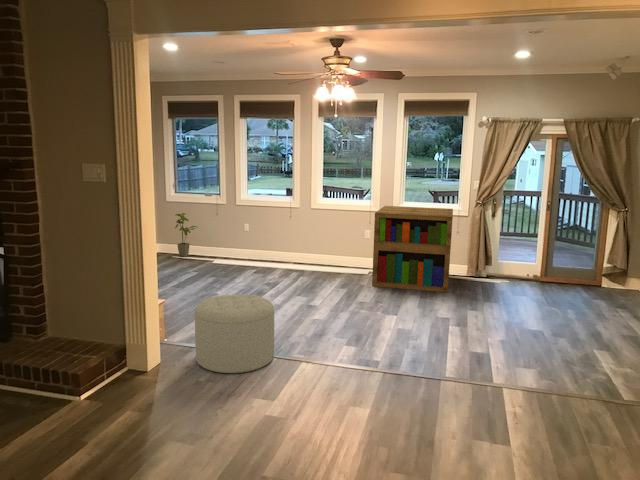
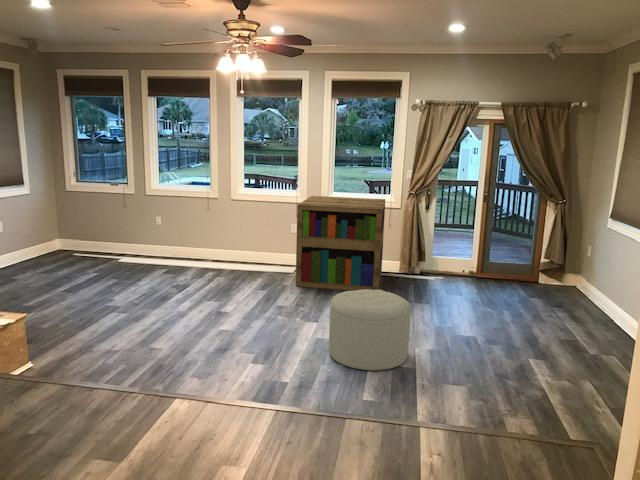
house plant: present [175,213,197,257] -> none [72,204,103,254]
ottoman: present [195,294,274,373] -> present [329,289,411,370]

